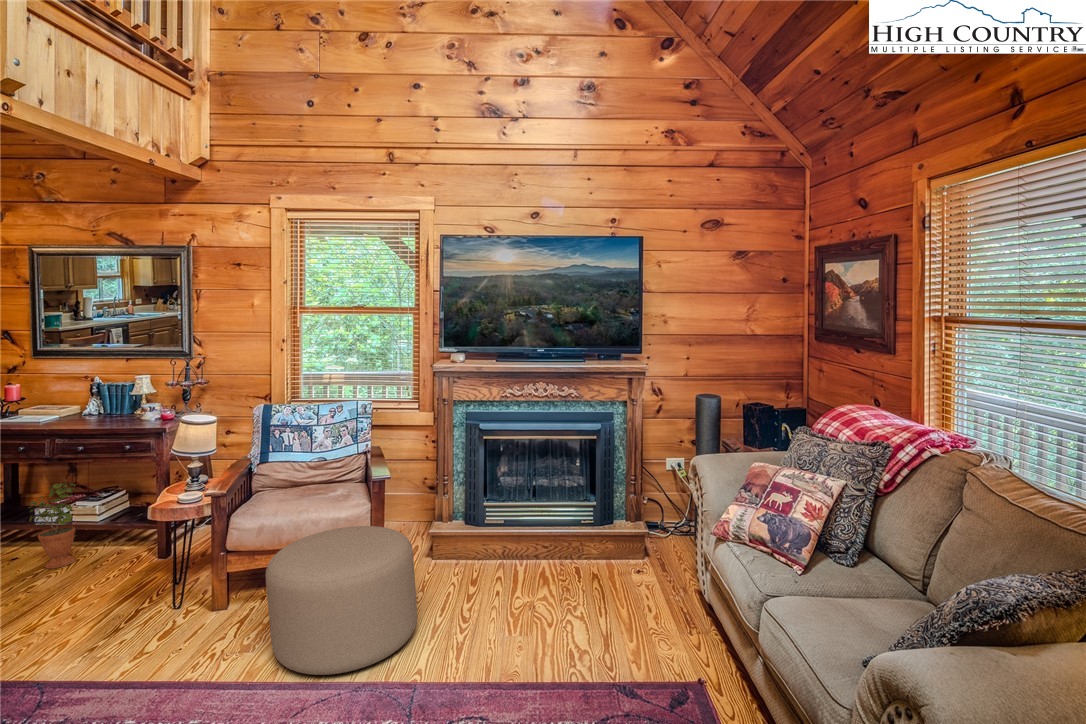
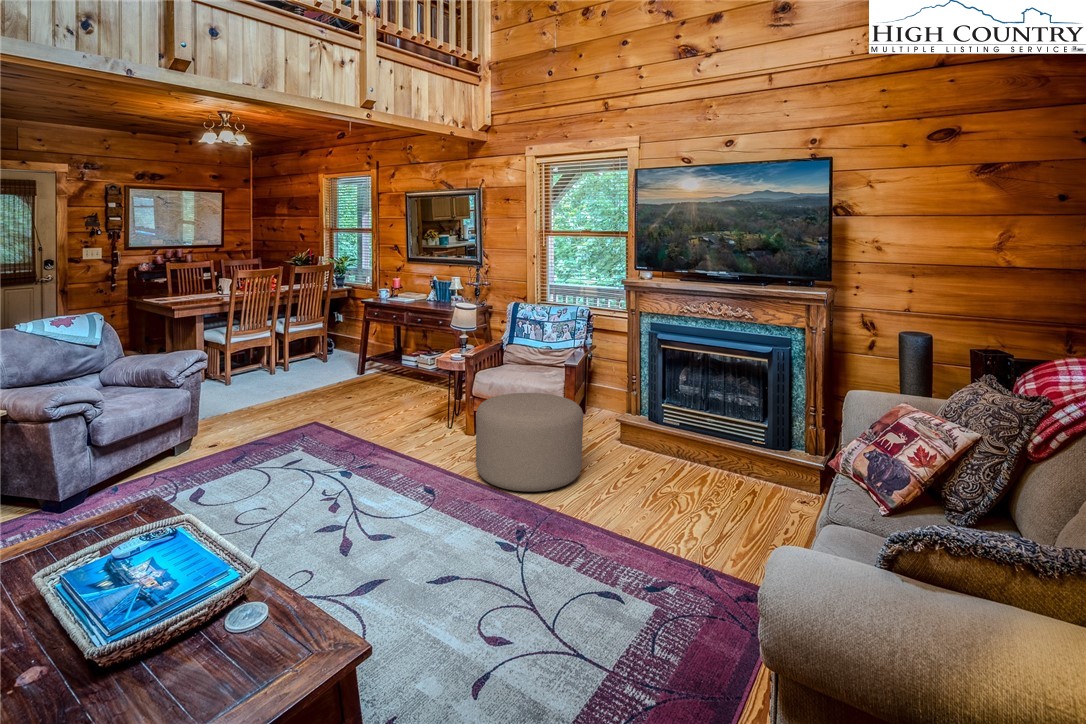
potted plant: present [29,483,76,569] -> none [388,331,415,389]

